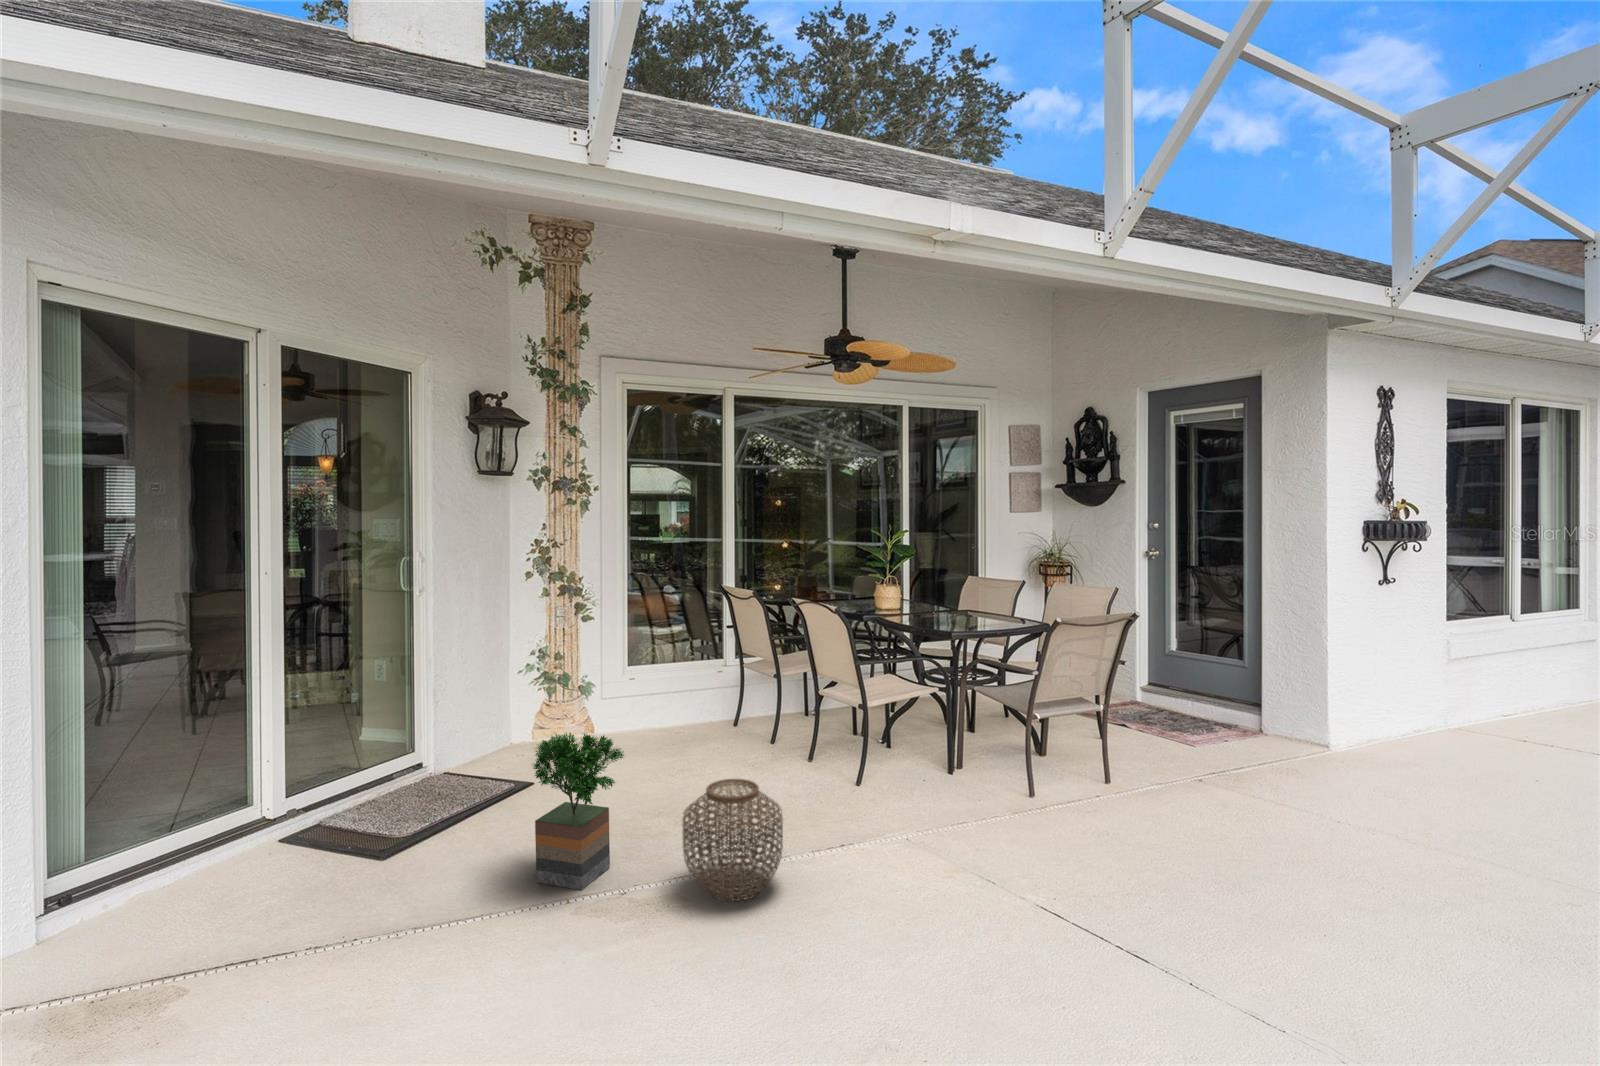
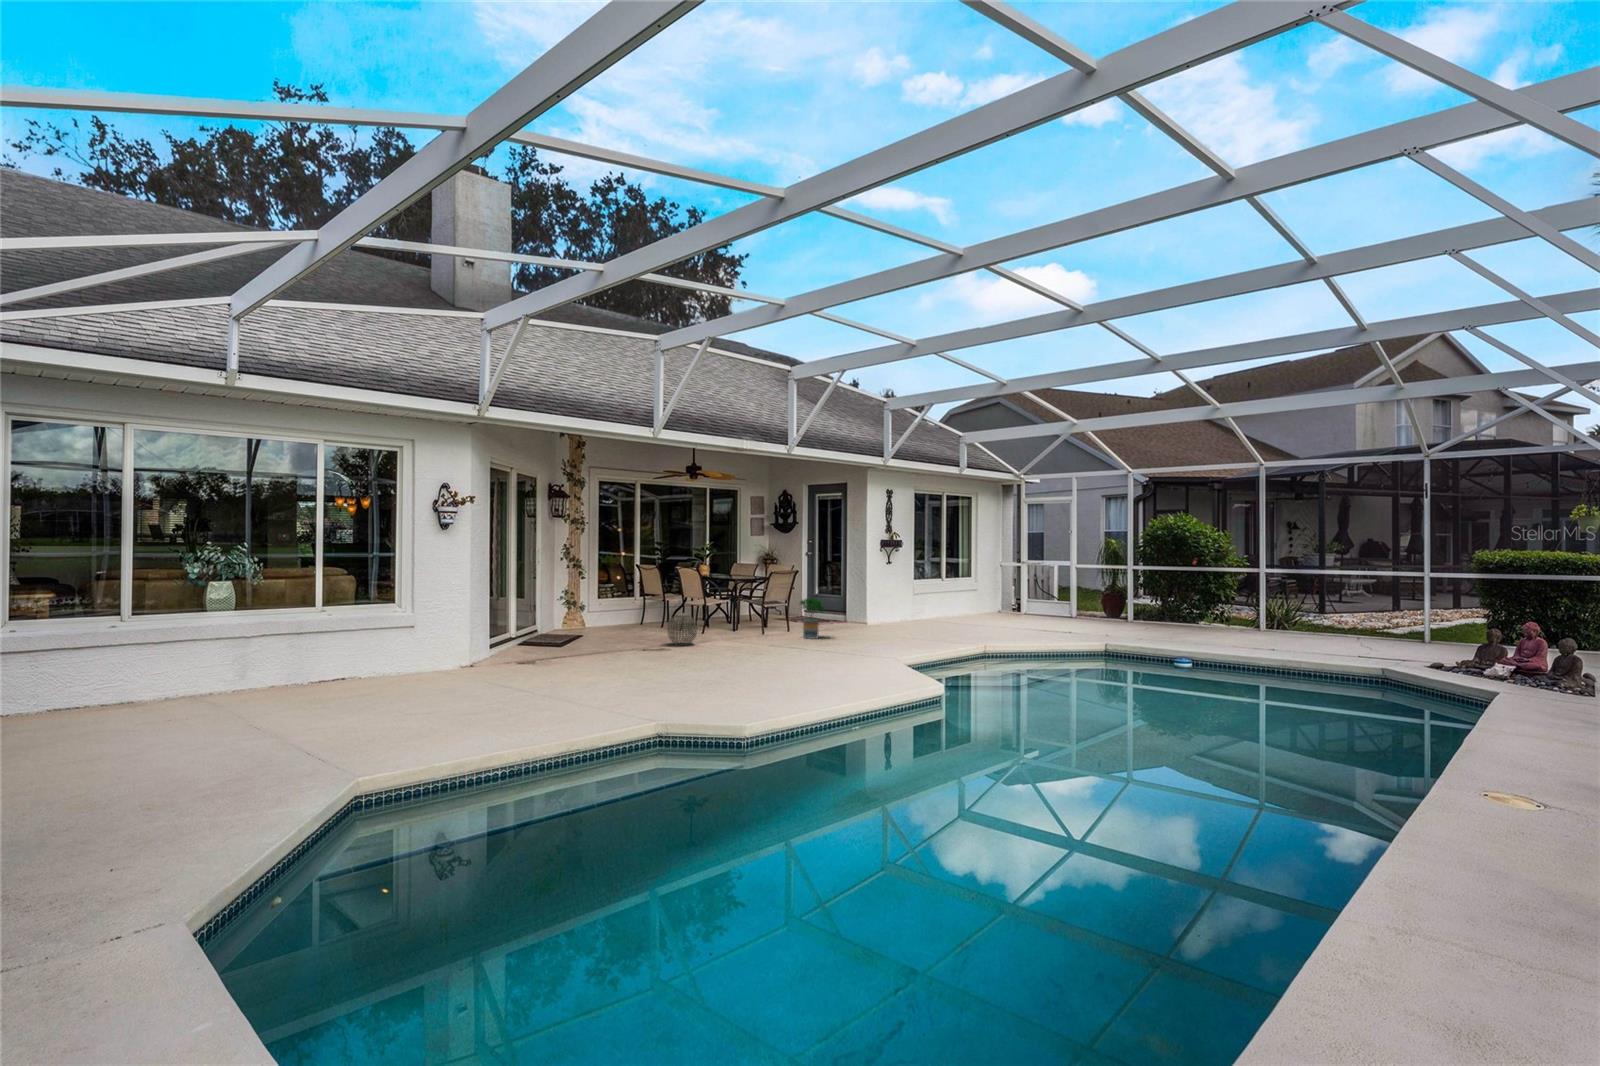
potted tree: present [532,733,624,890] -> present [800,598,825,639]

